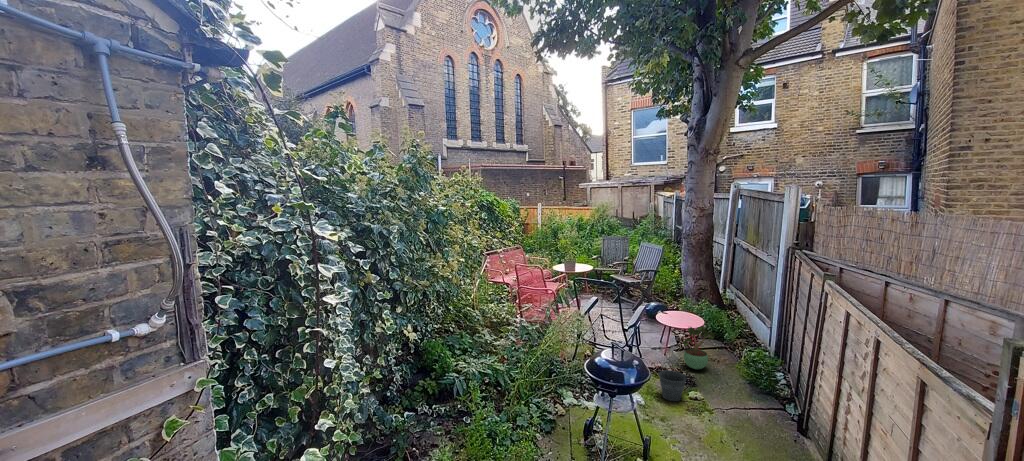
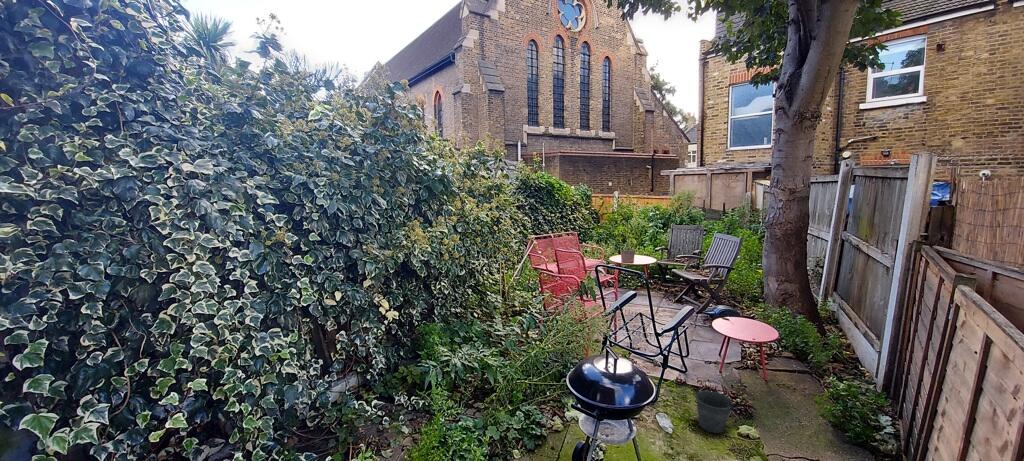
potted plant: present [683,326,715,369] -> none [741,339,787,395]

